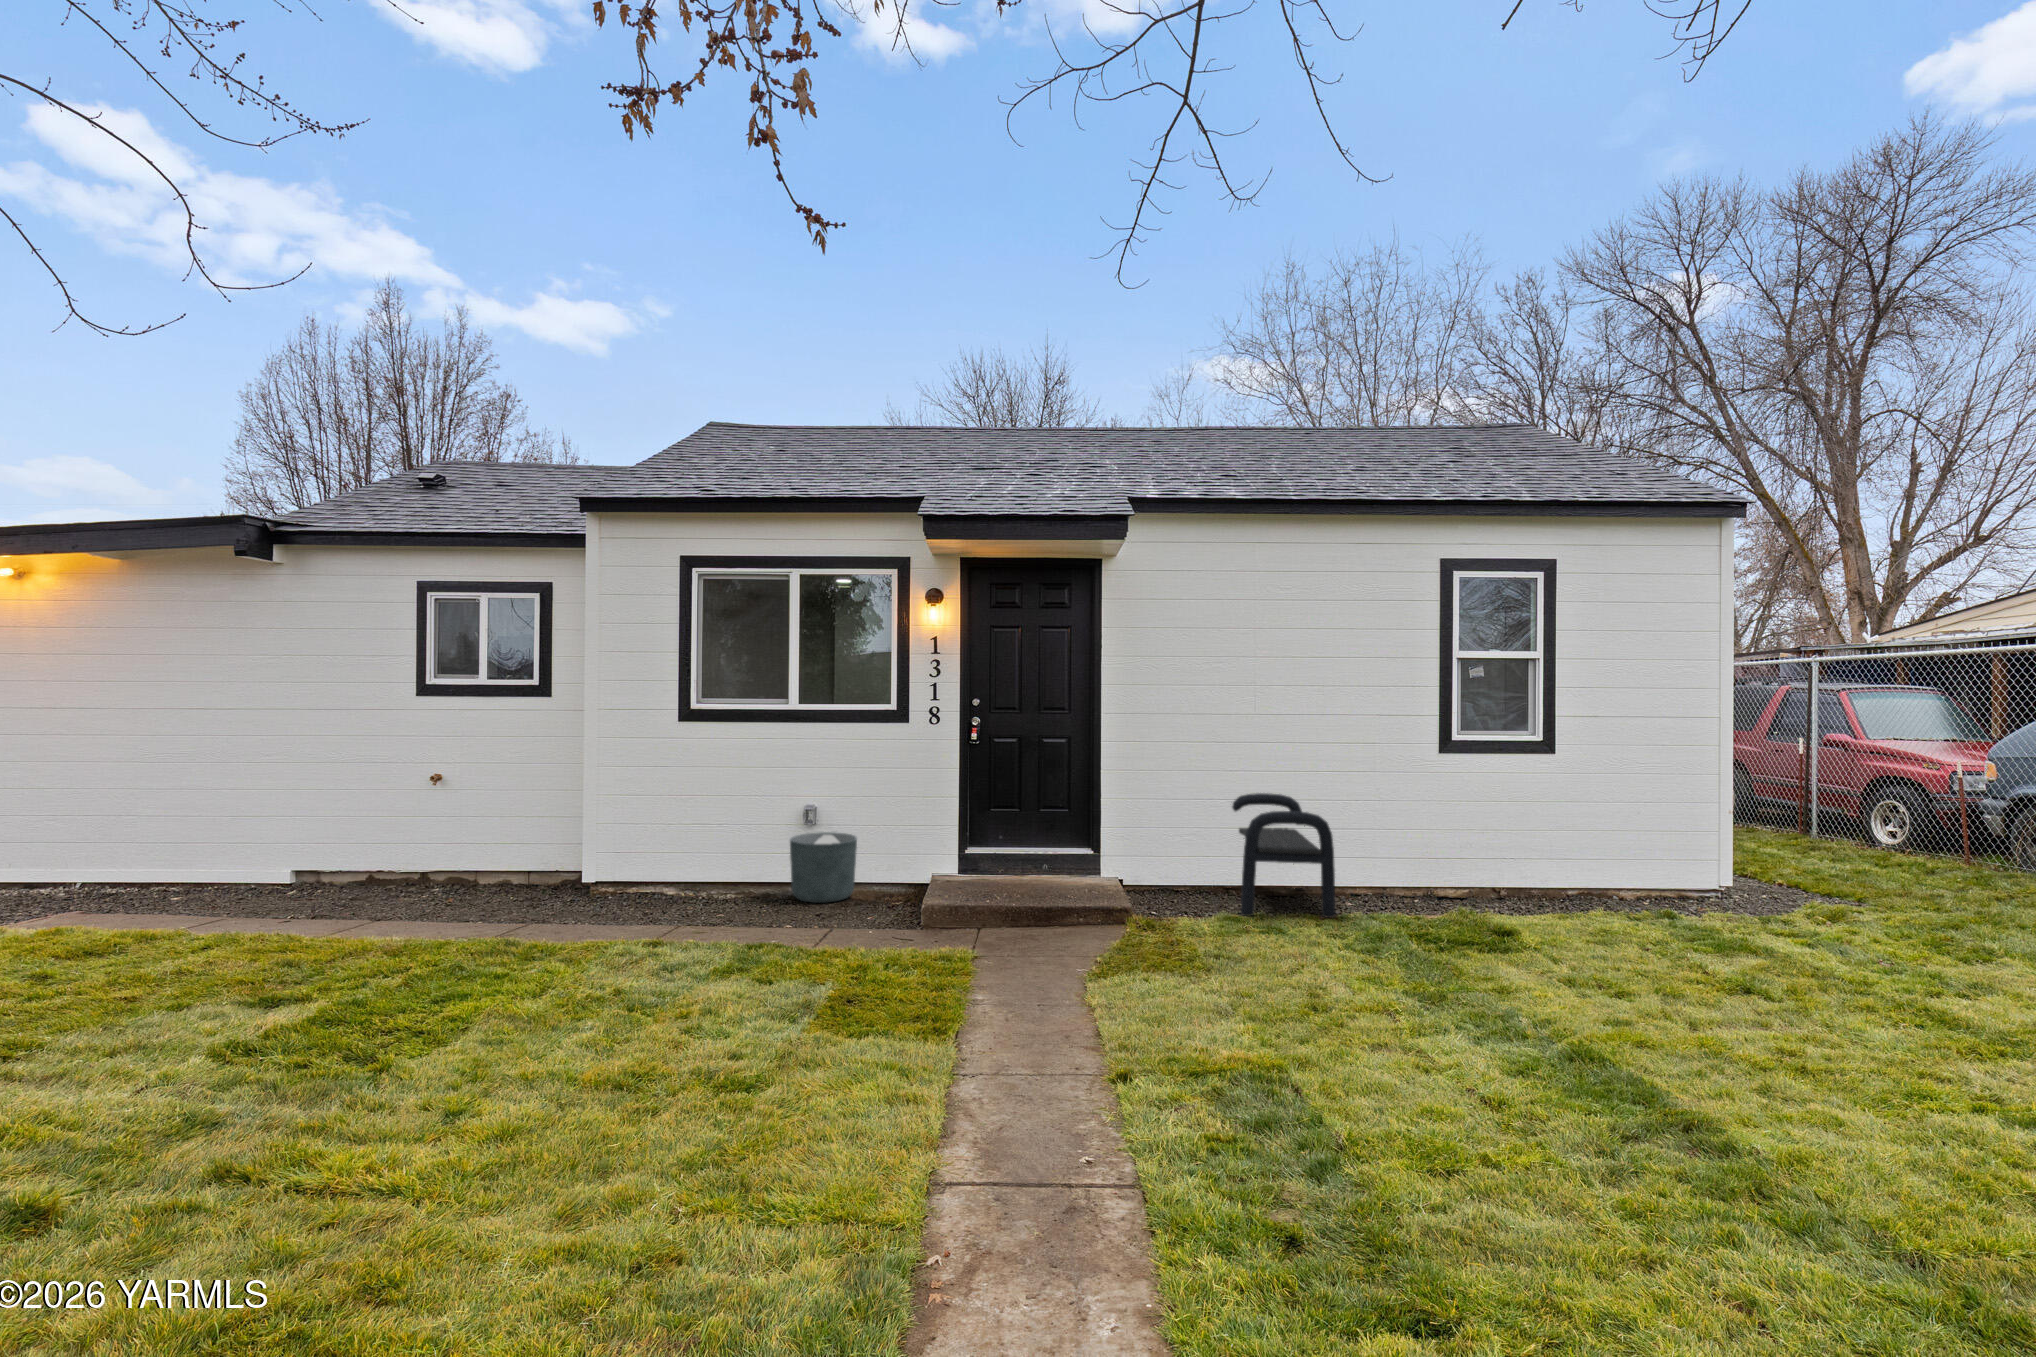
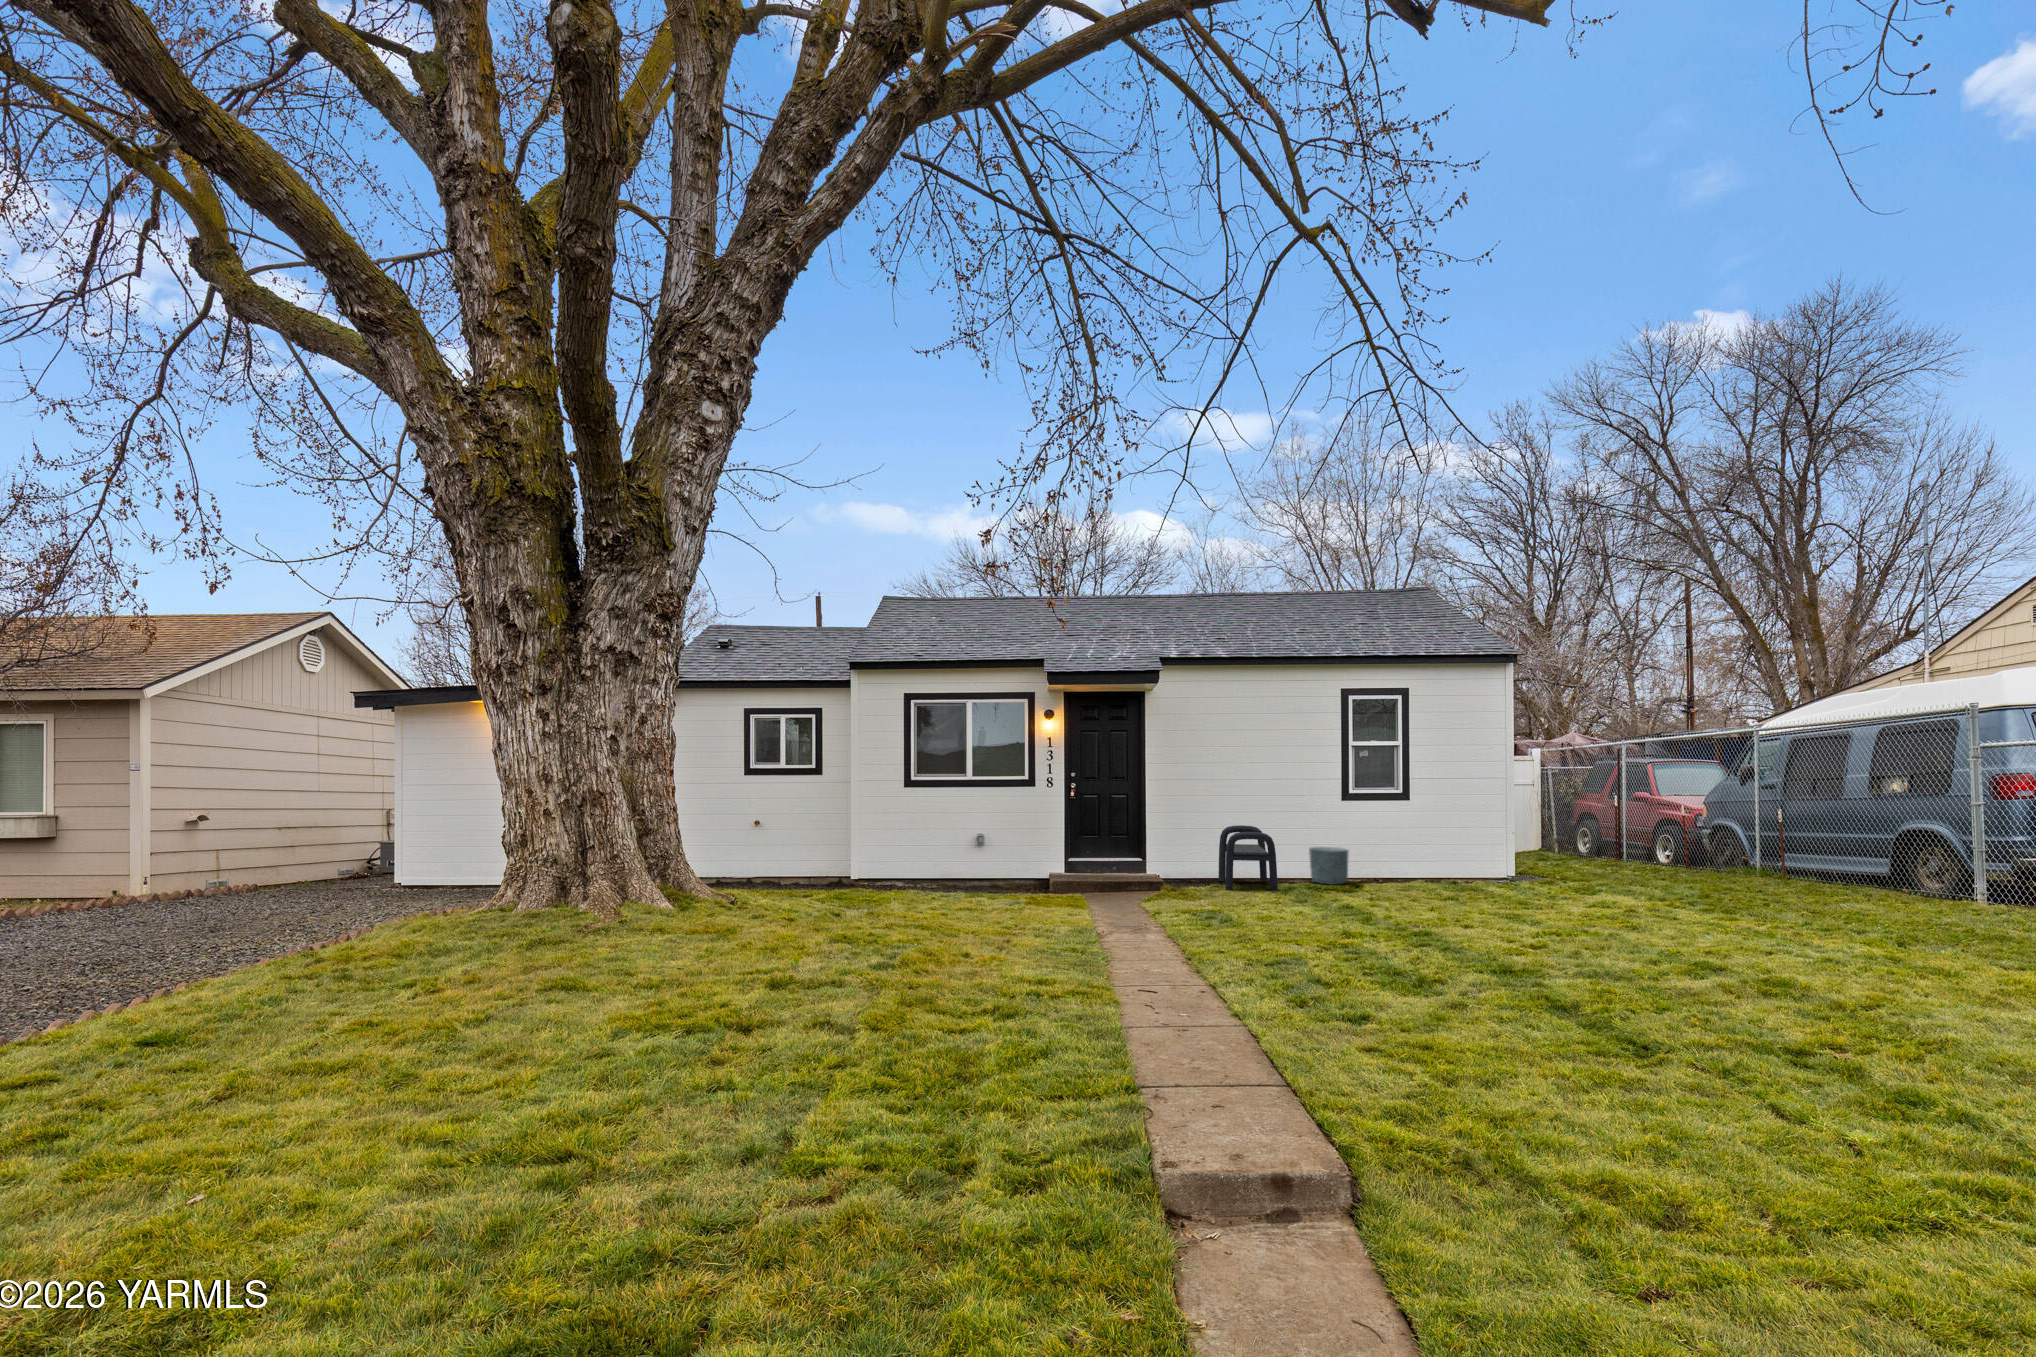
planter: present [790,832,857,903] -> present [1309,847,1349,885]

